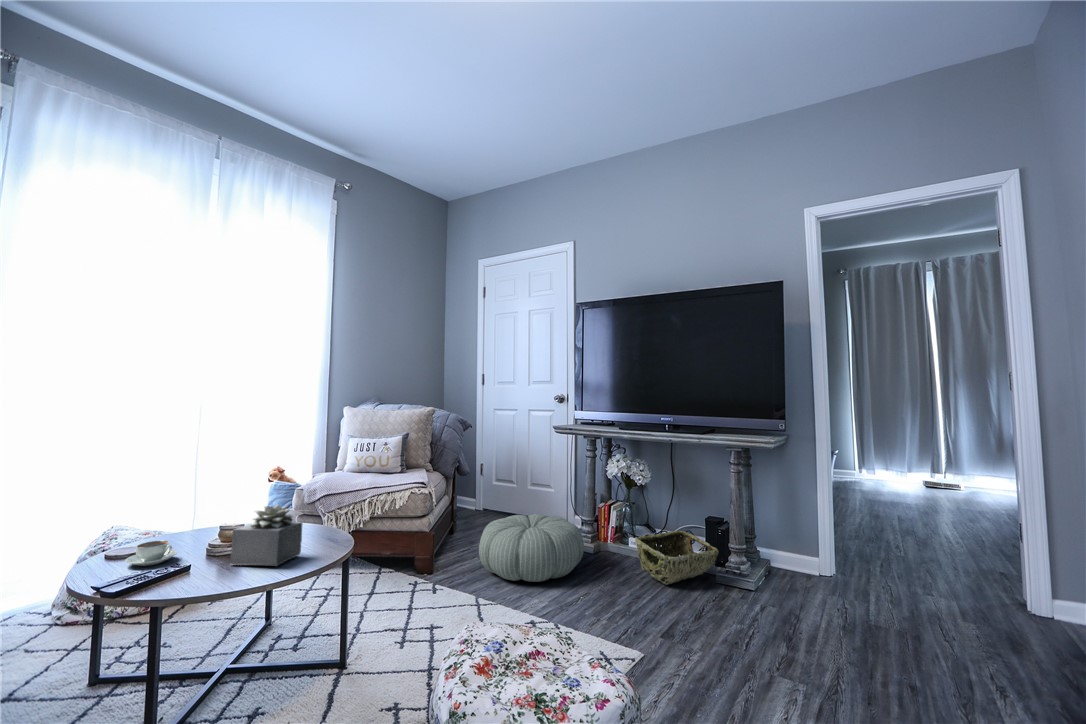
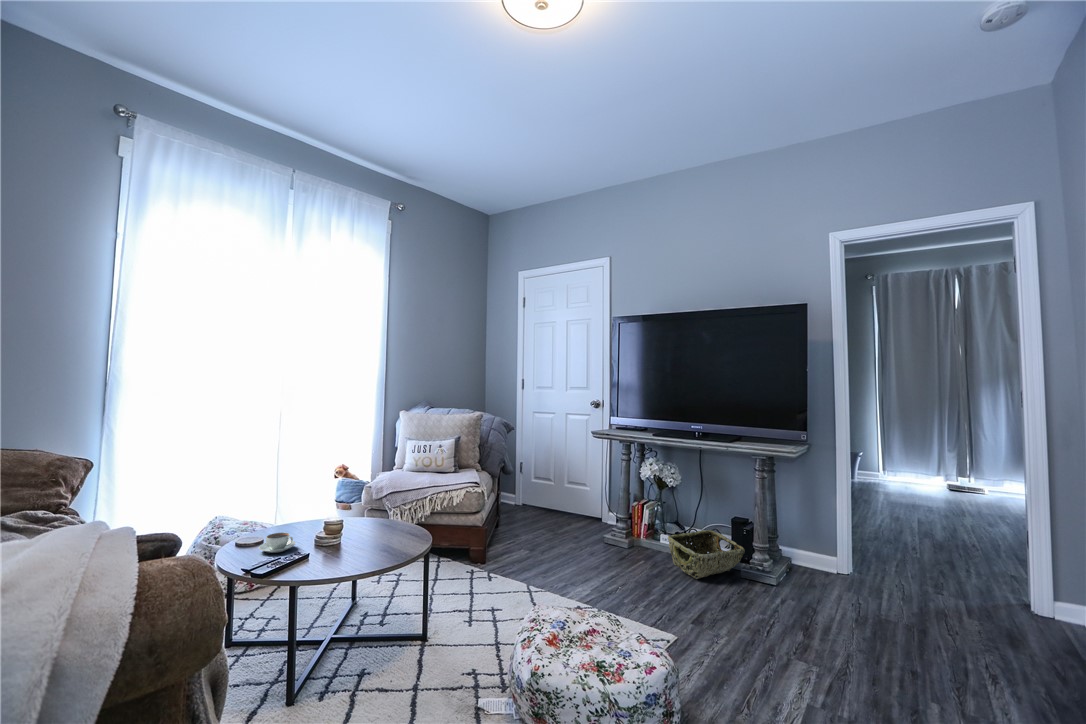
succulent plant: present [231,504,302,566] -> none [340,504,394,555]
pouf: present [479,514,584,582] -> none [526,512,620,573]

